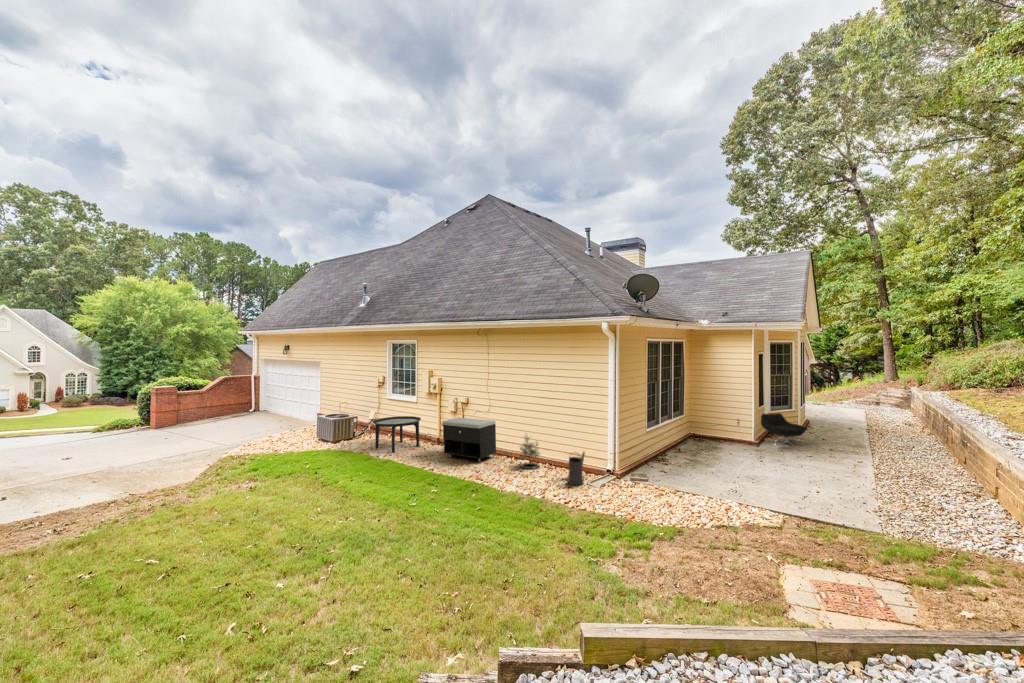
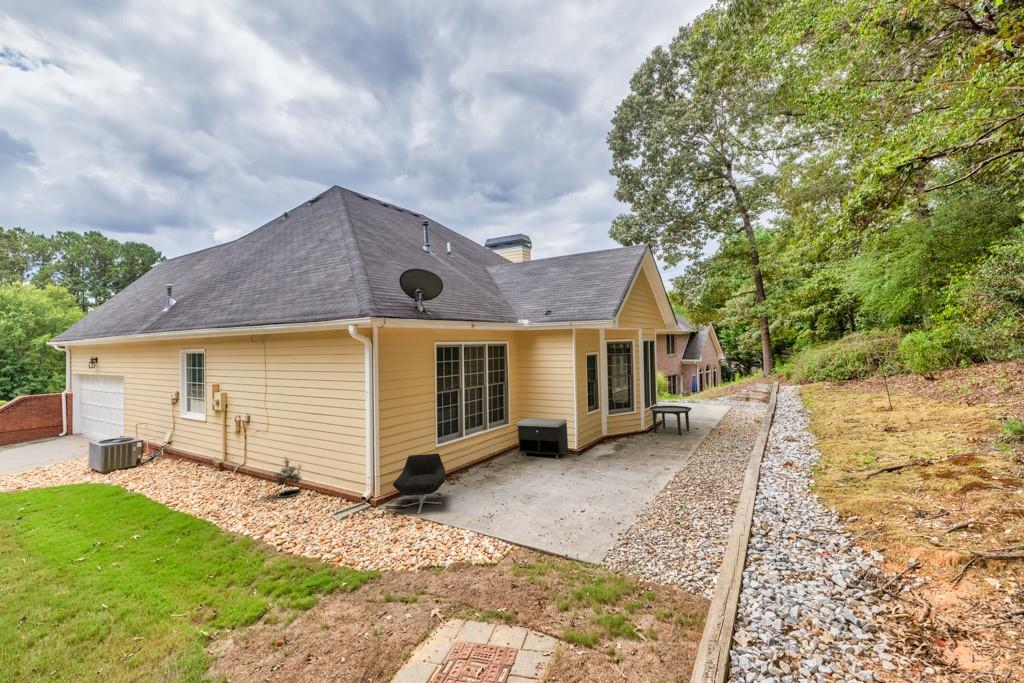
lounge chair: present [761,413,807,447] -> present [393,453,445,513]
round table: present [373,416,421,452] -> present [649,406,692,435]
storage bench: present [442,418,496,461] -> present [517,418,568,458]
watering can: present [568,452,585,485] -> none [304,475,342,517]

